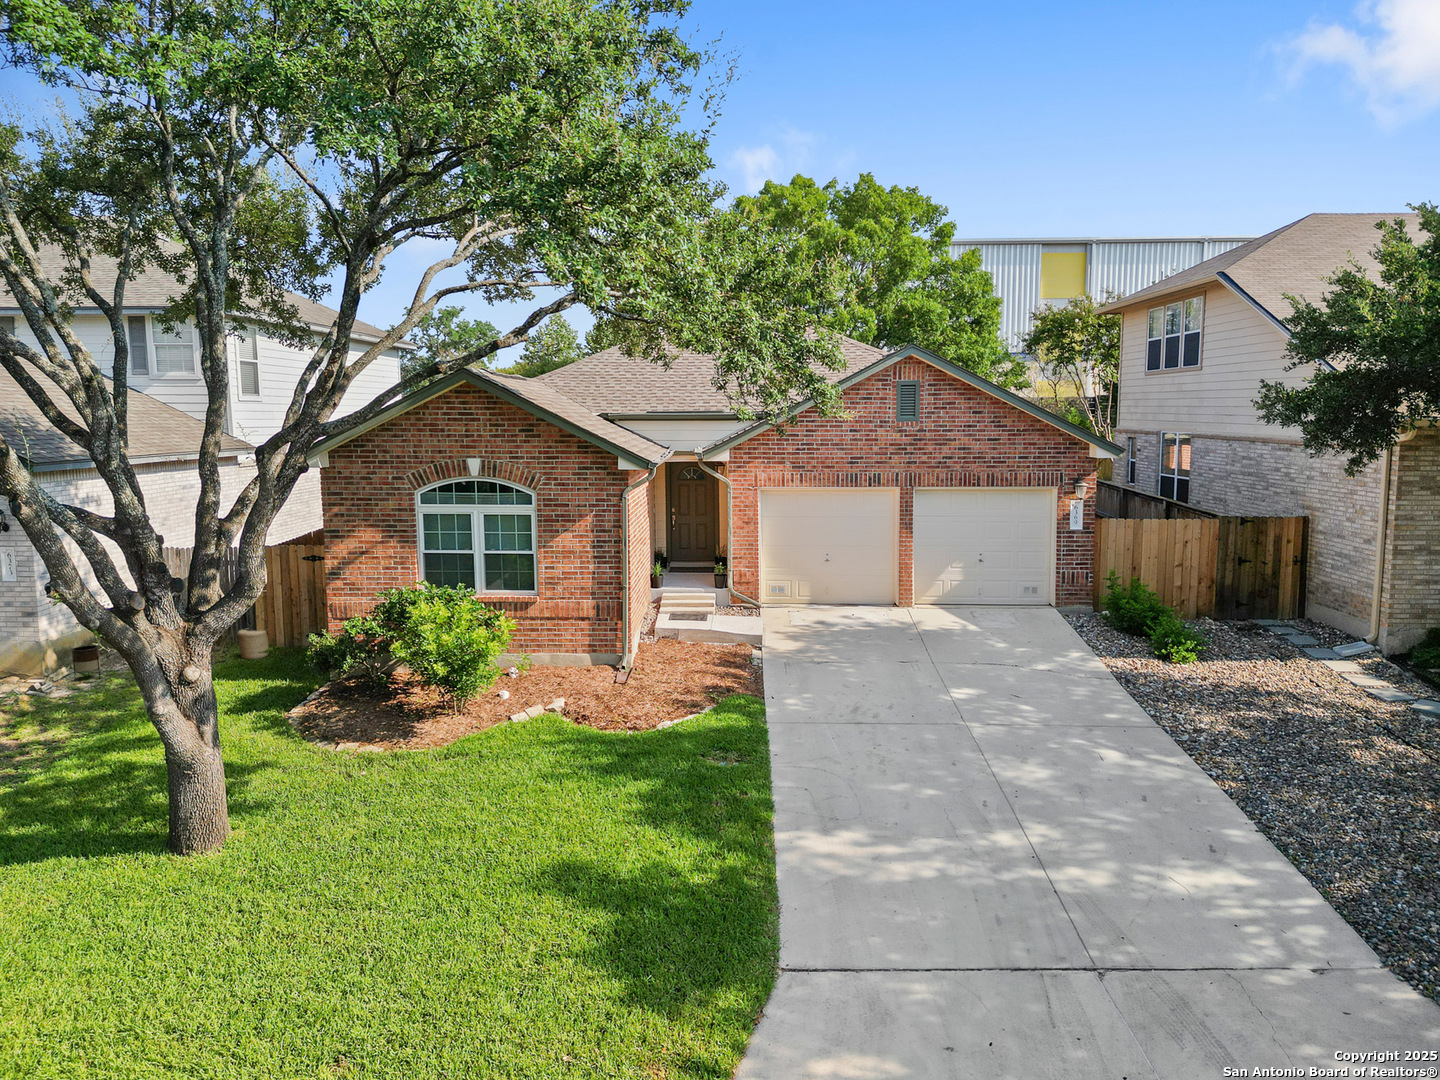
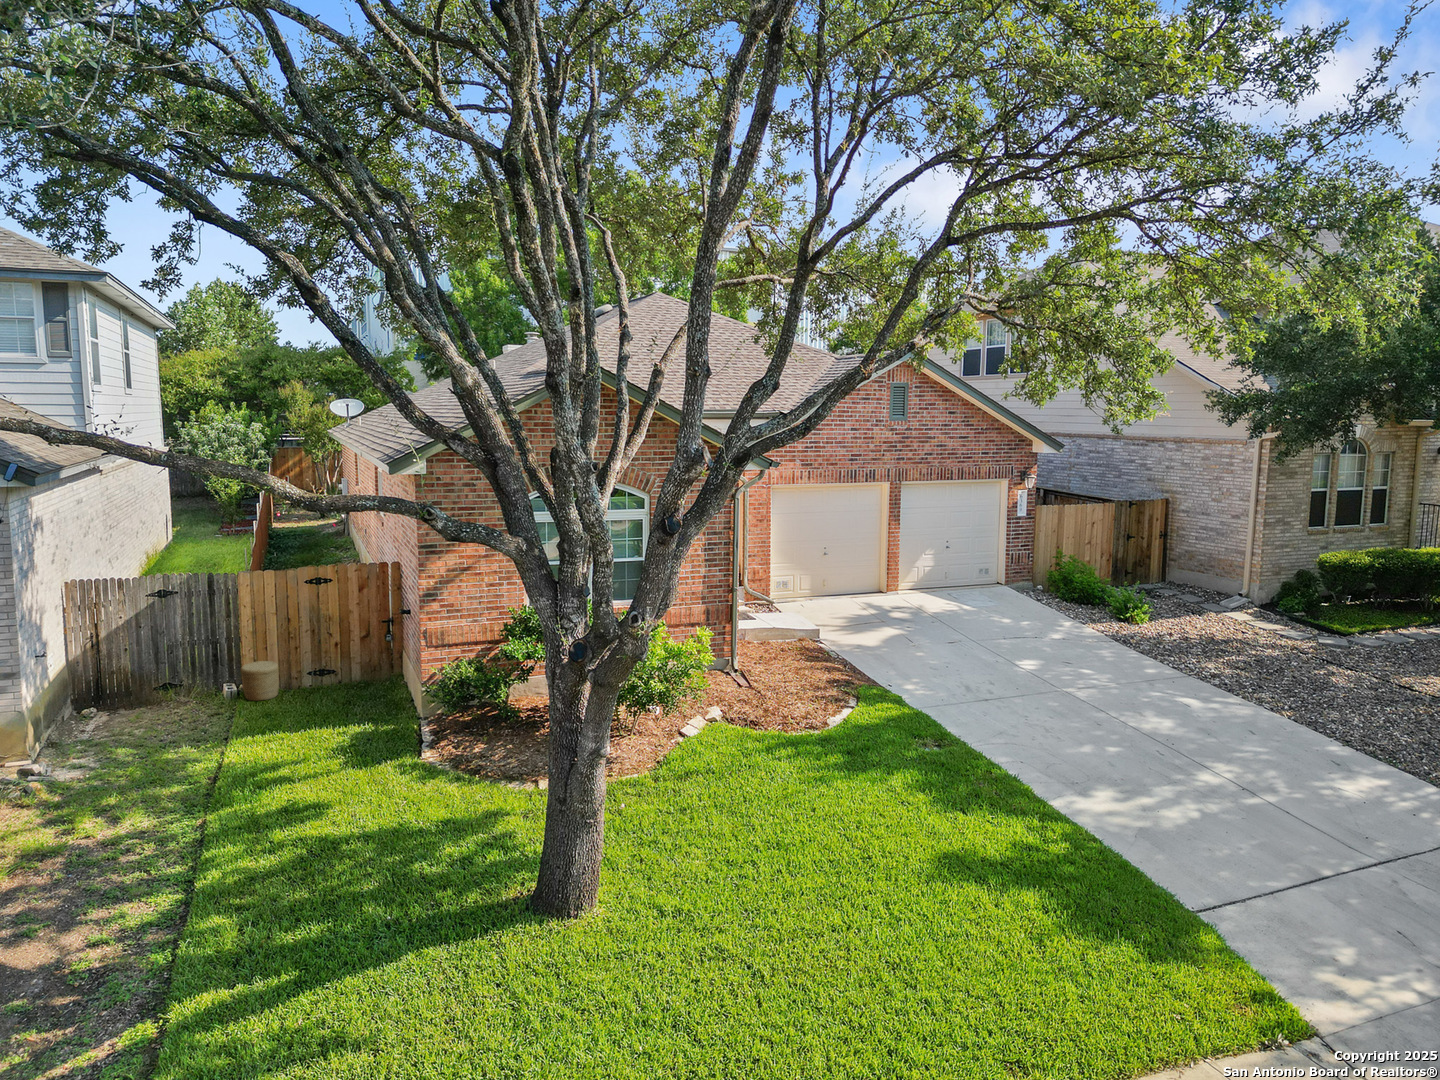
planter: present [71,645,101,681] -> none [45,706,87,756]

